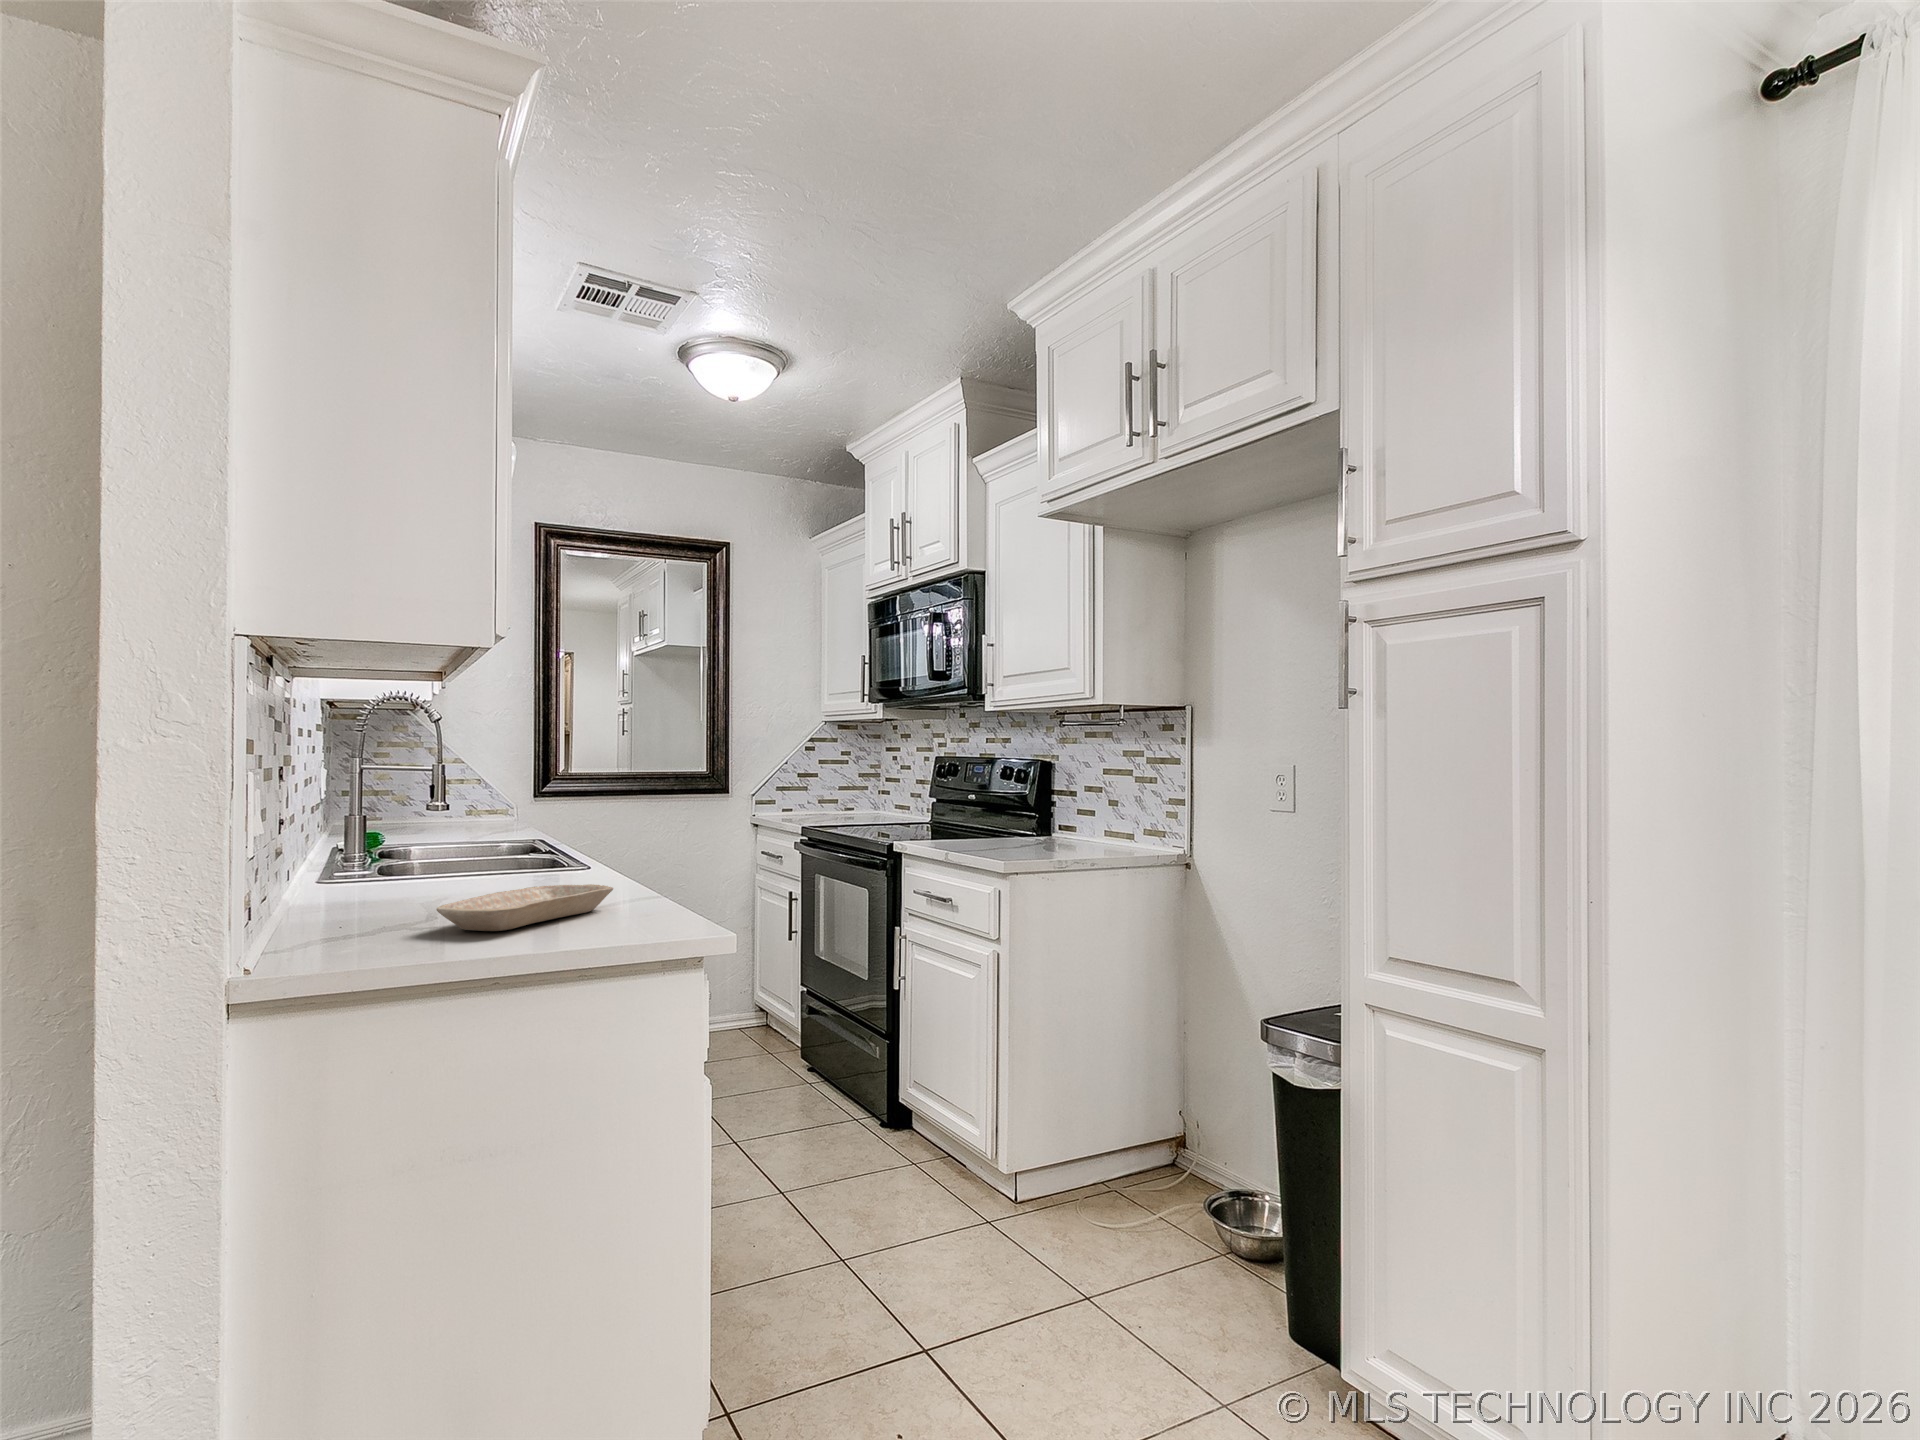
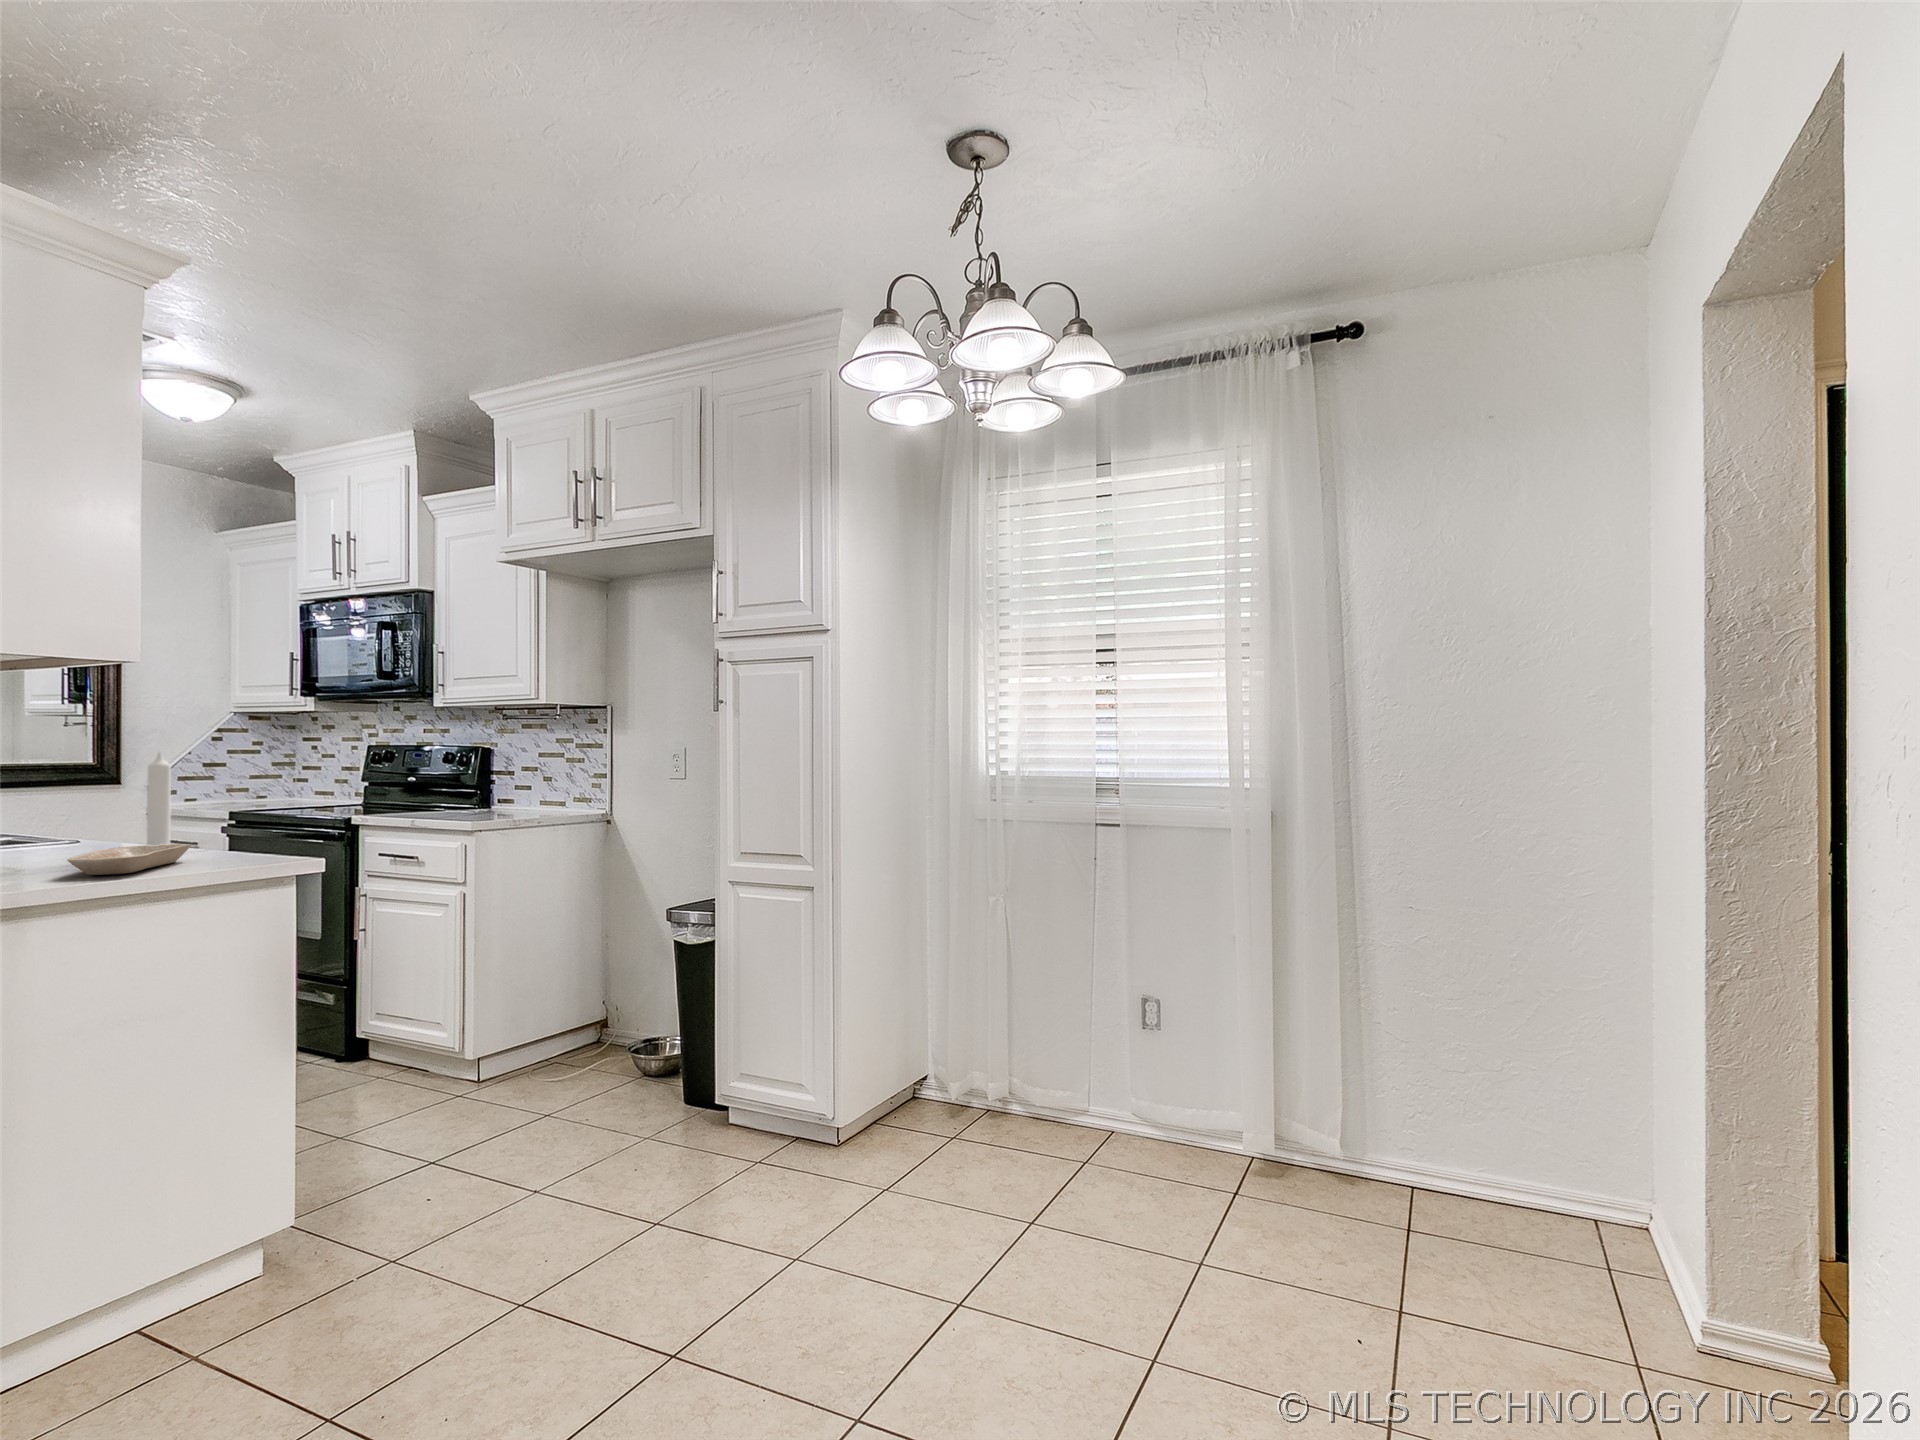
candle: none [585,762,624,896] -> present [147,751,171,845]

